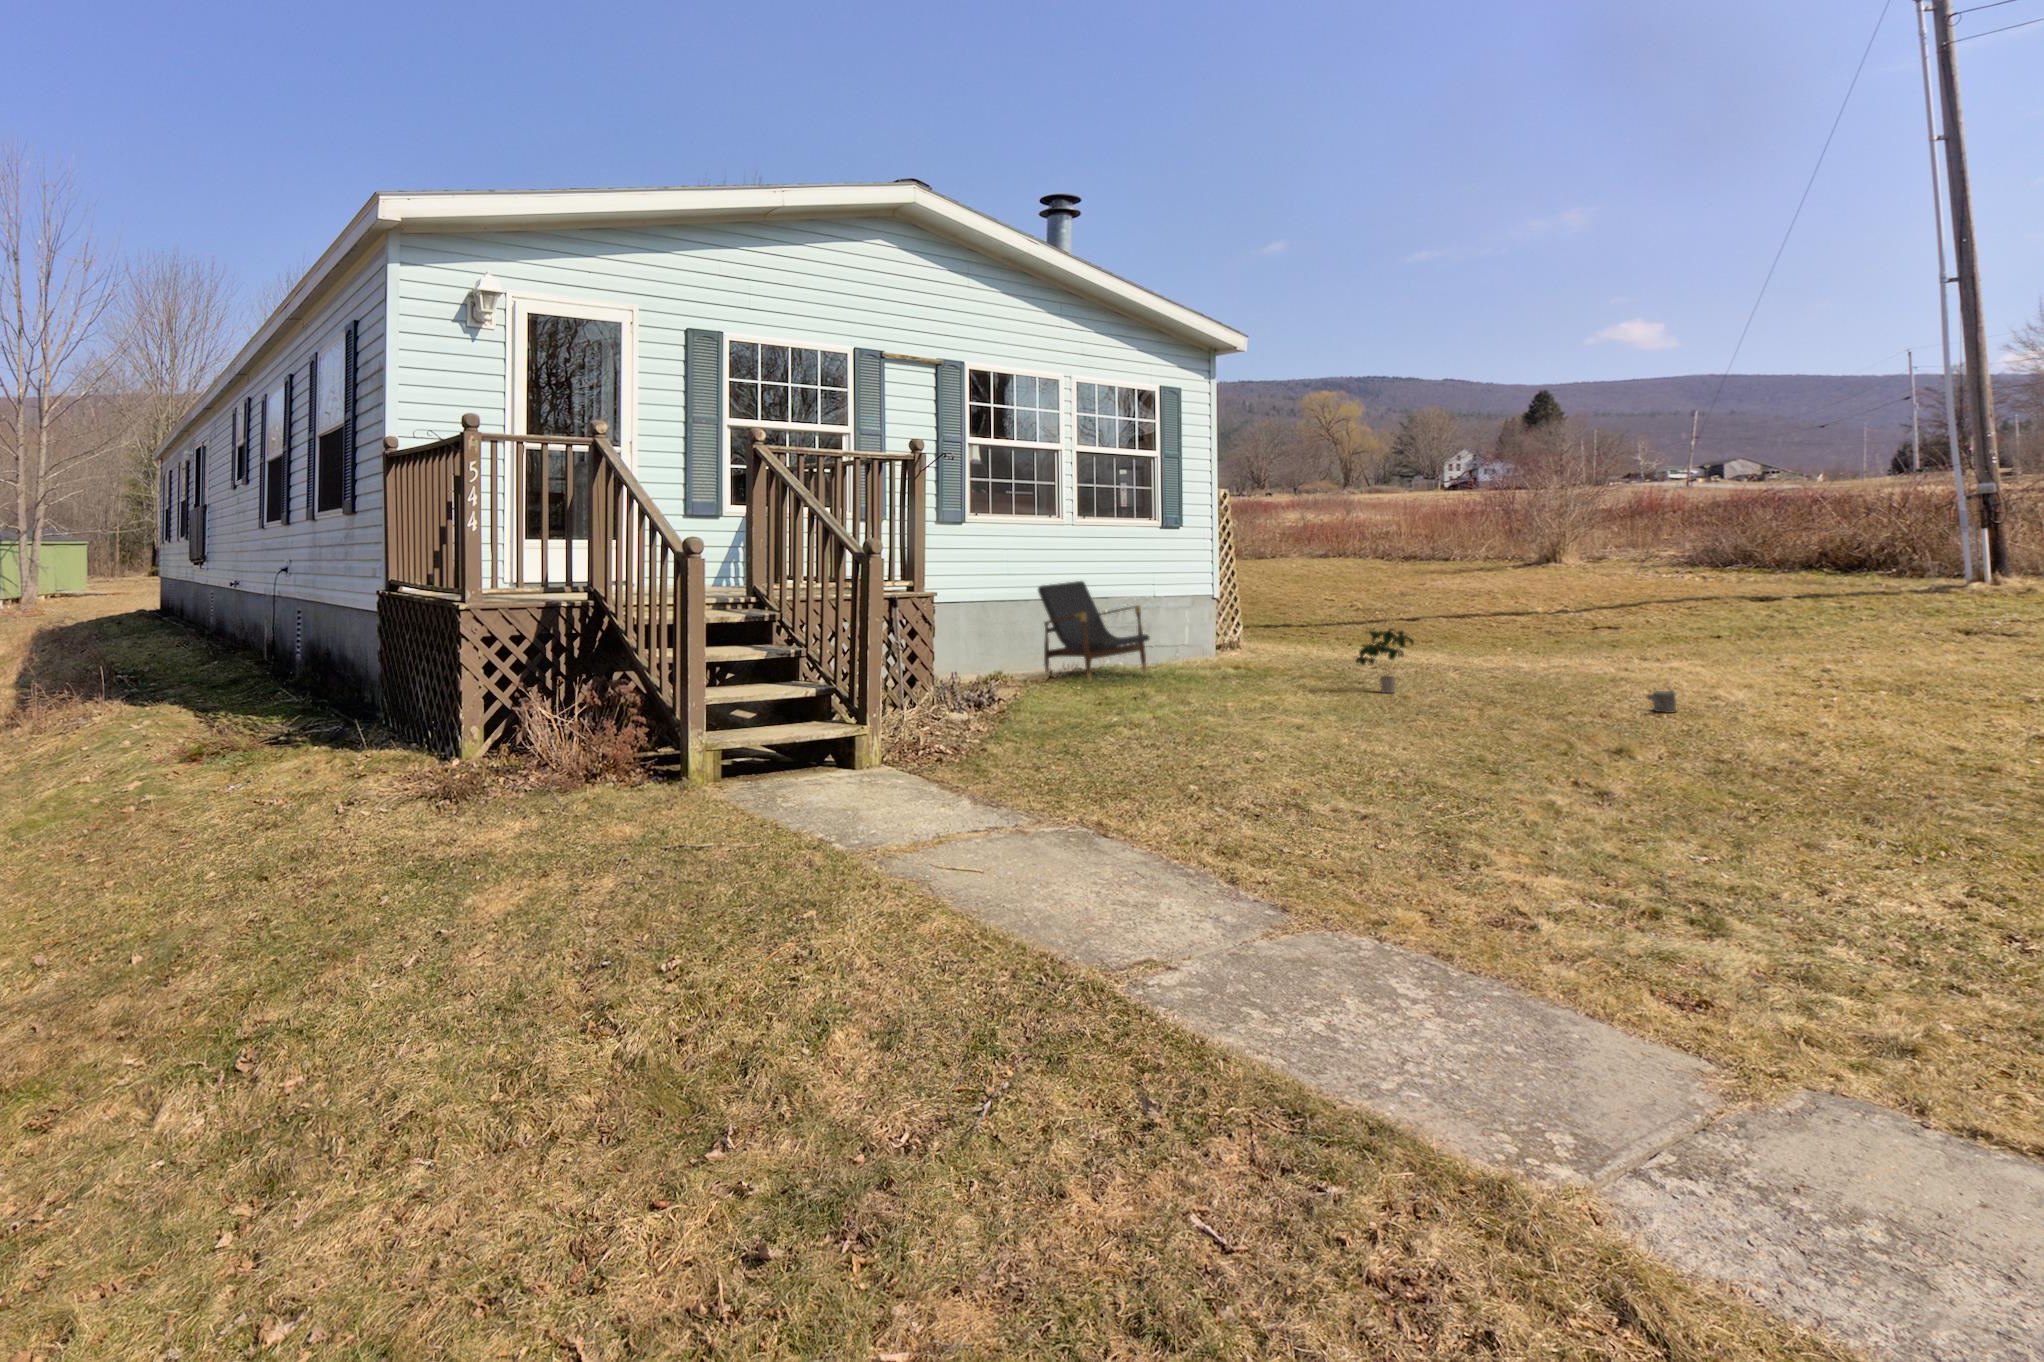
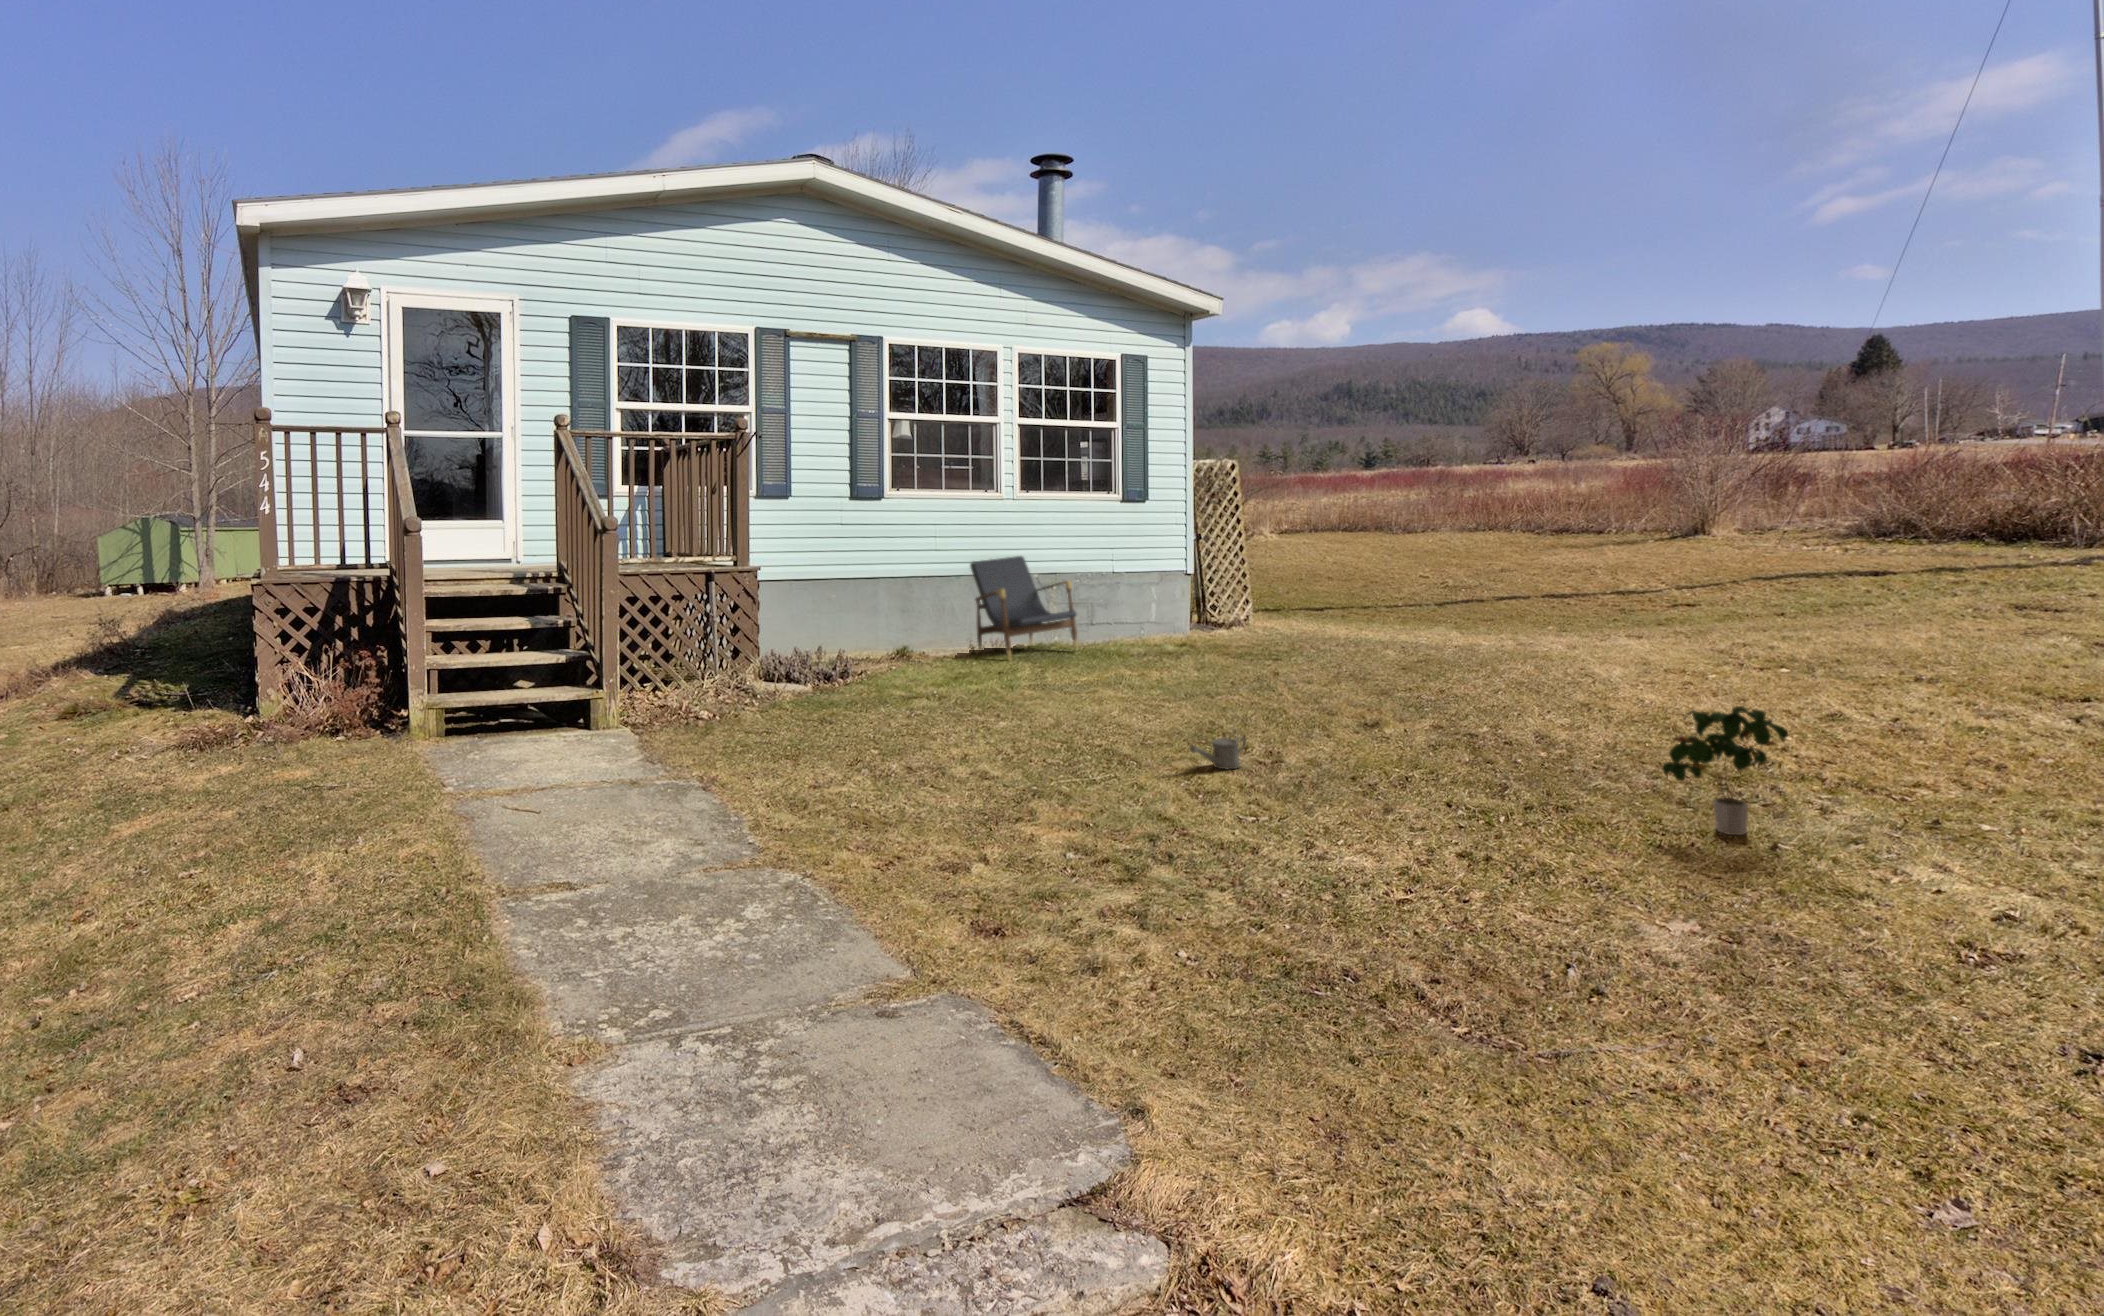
potted plant: present [1356,628,1414,693] -> present [1662,706,1788,835]
watering can: present [1647,690,1676,713] -> present [1190,738,1246,770]

